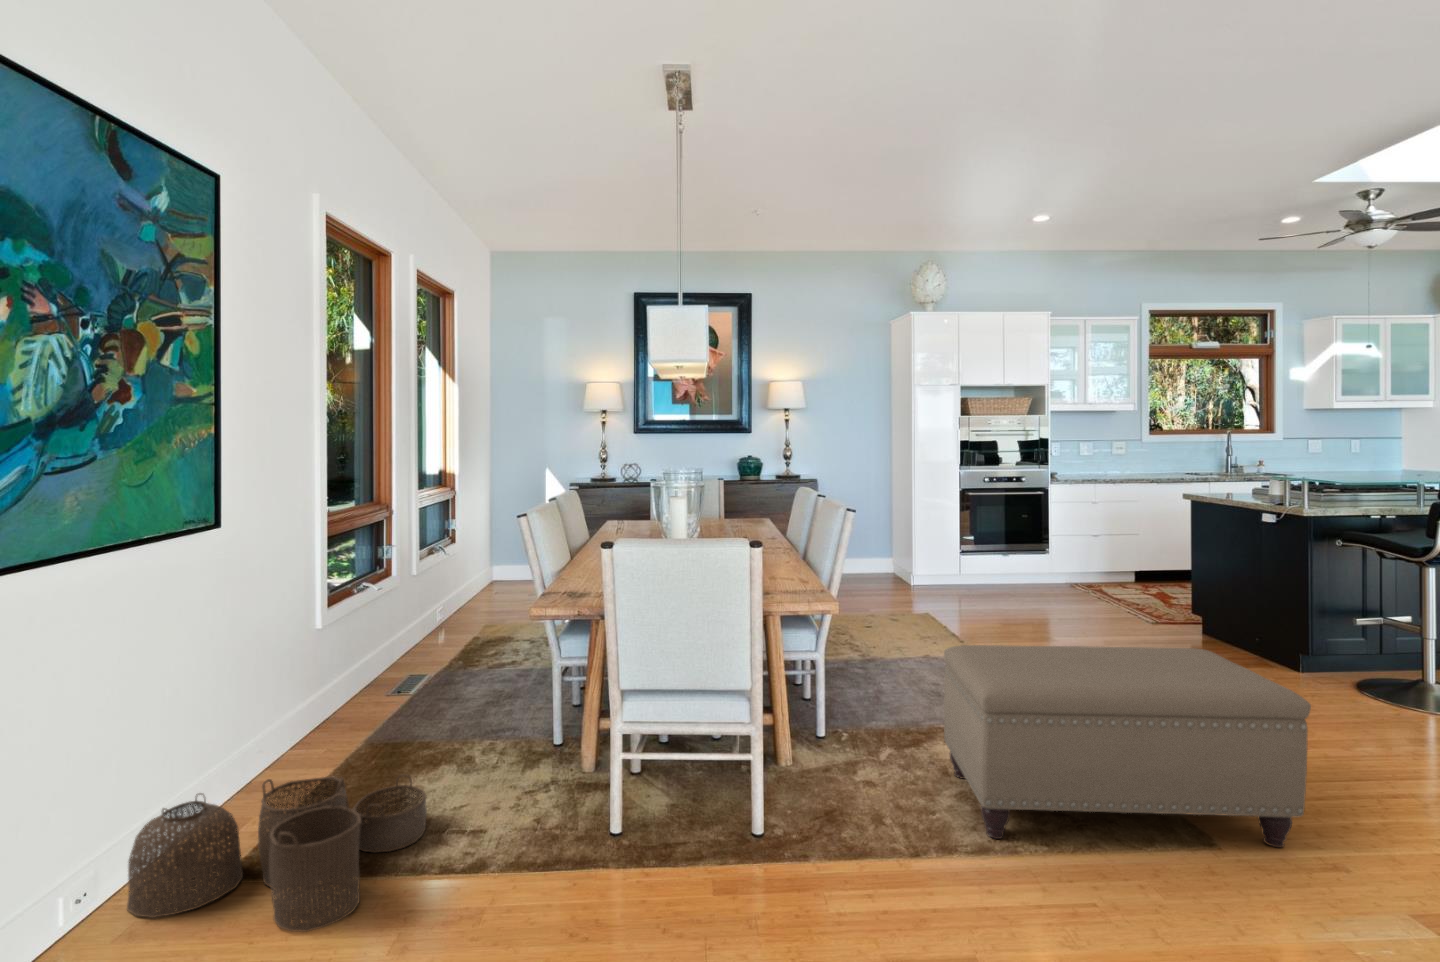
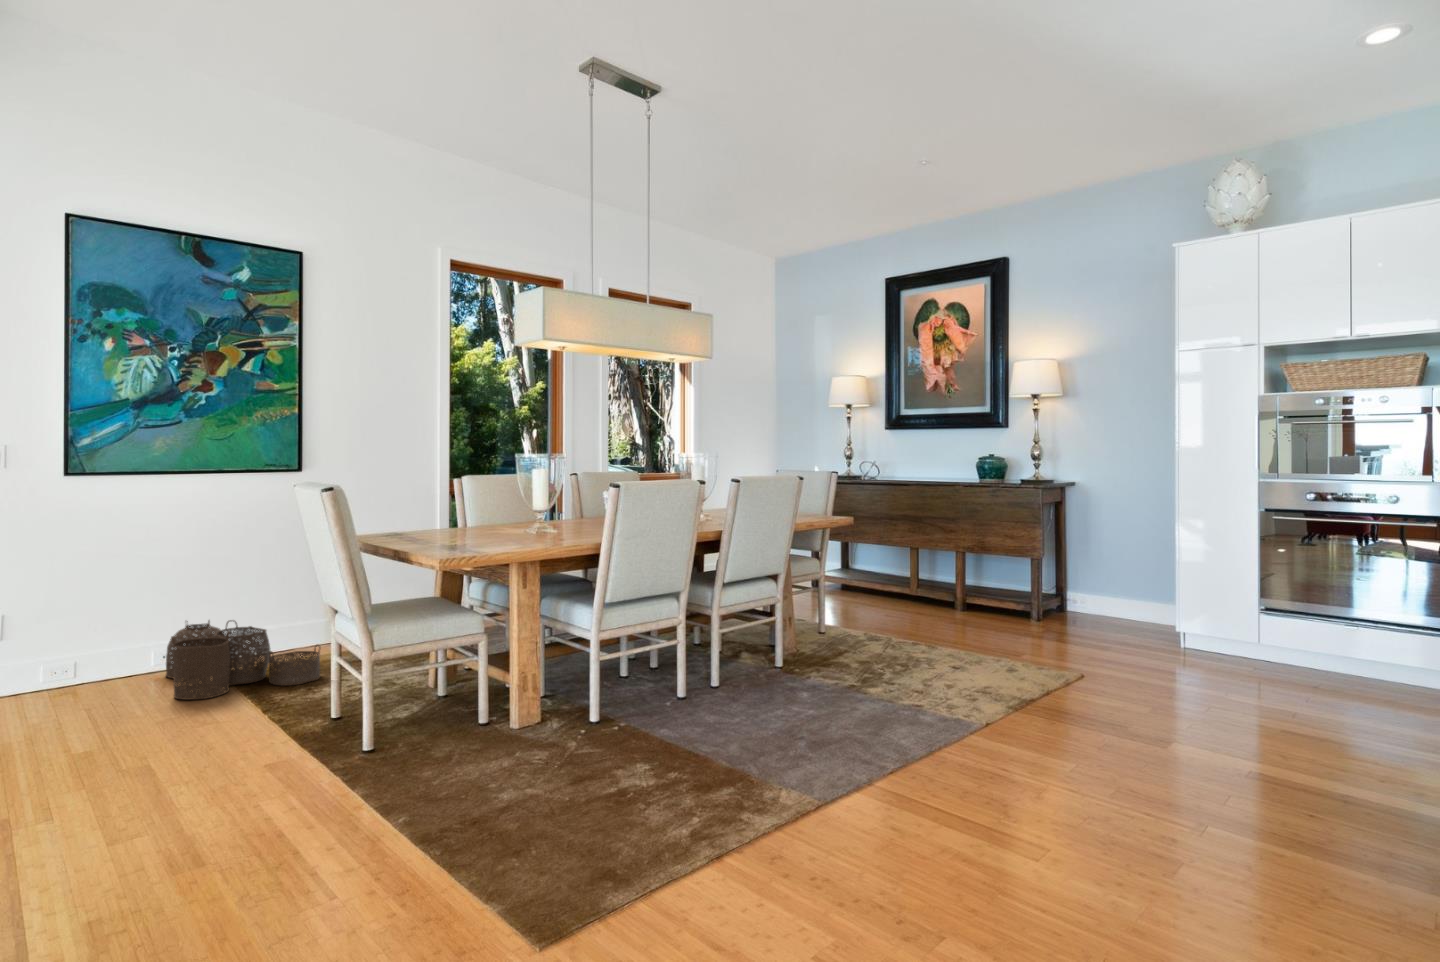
ottoman: present [944,645,1311,848] -> none [487,626,836,914]

